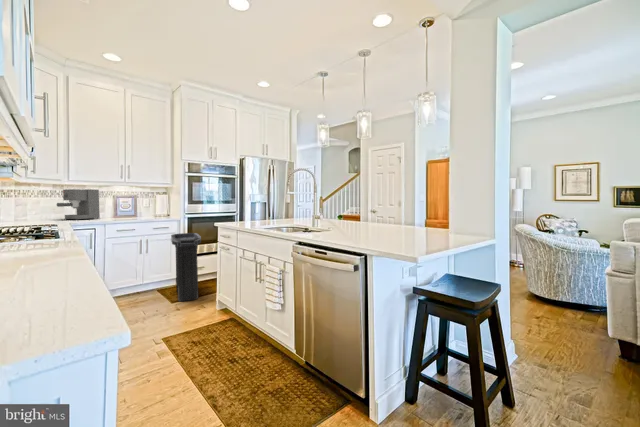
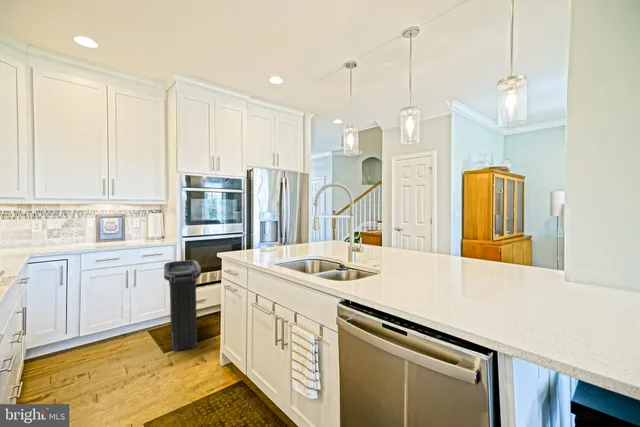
coffee maker: present [57,189,100,220] -> none [19,209,77,248]

